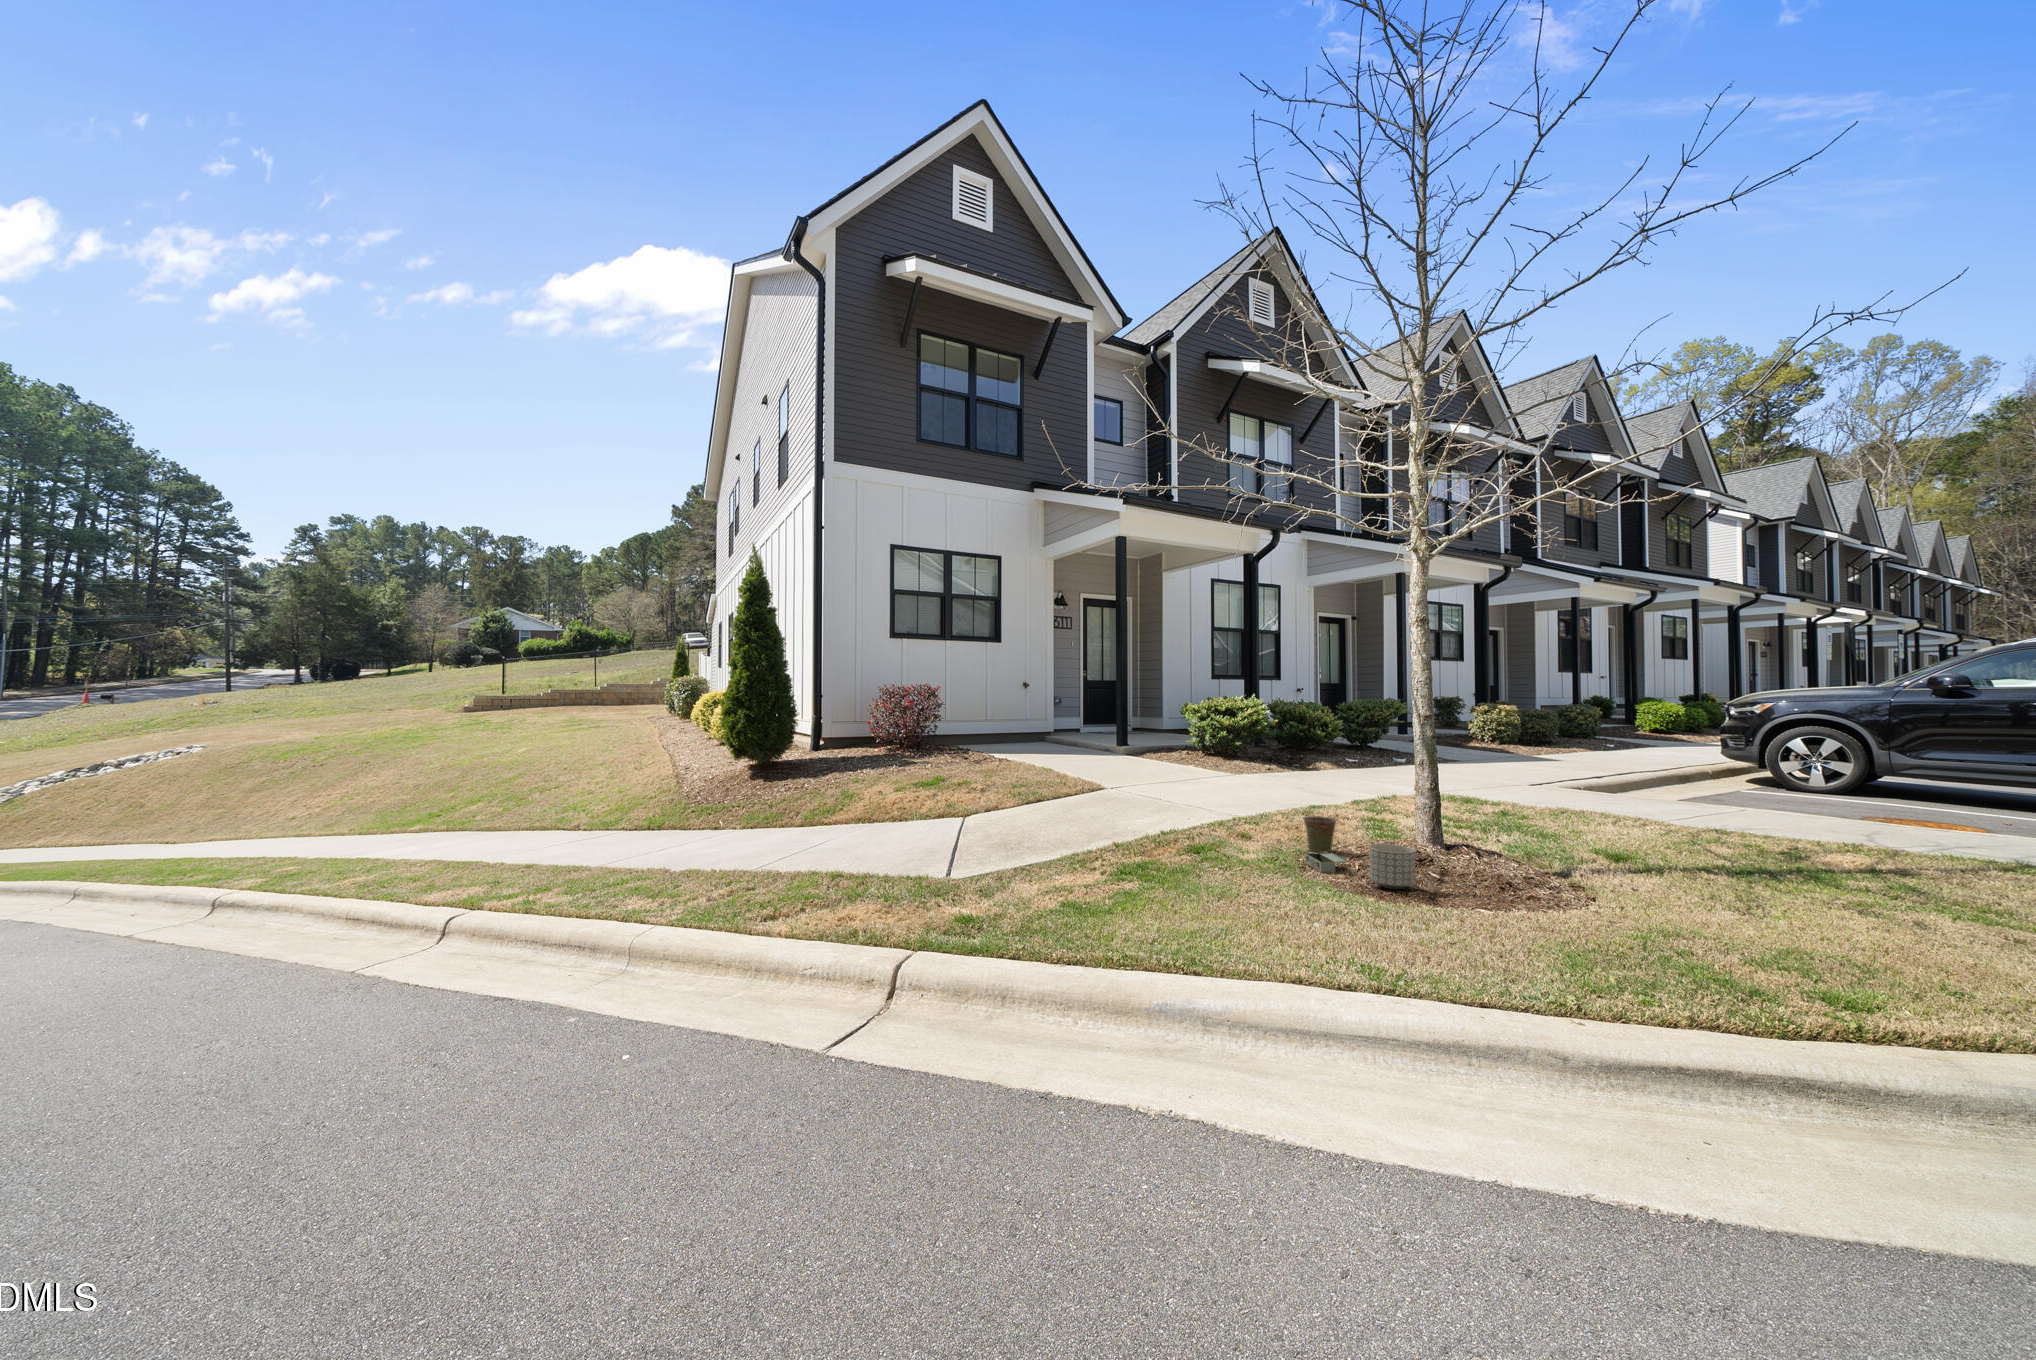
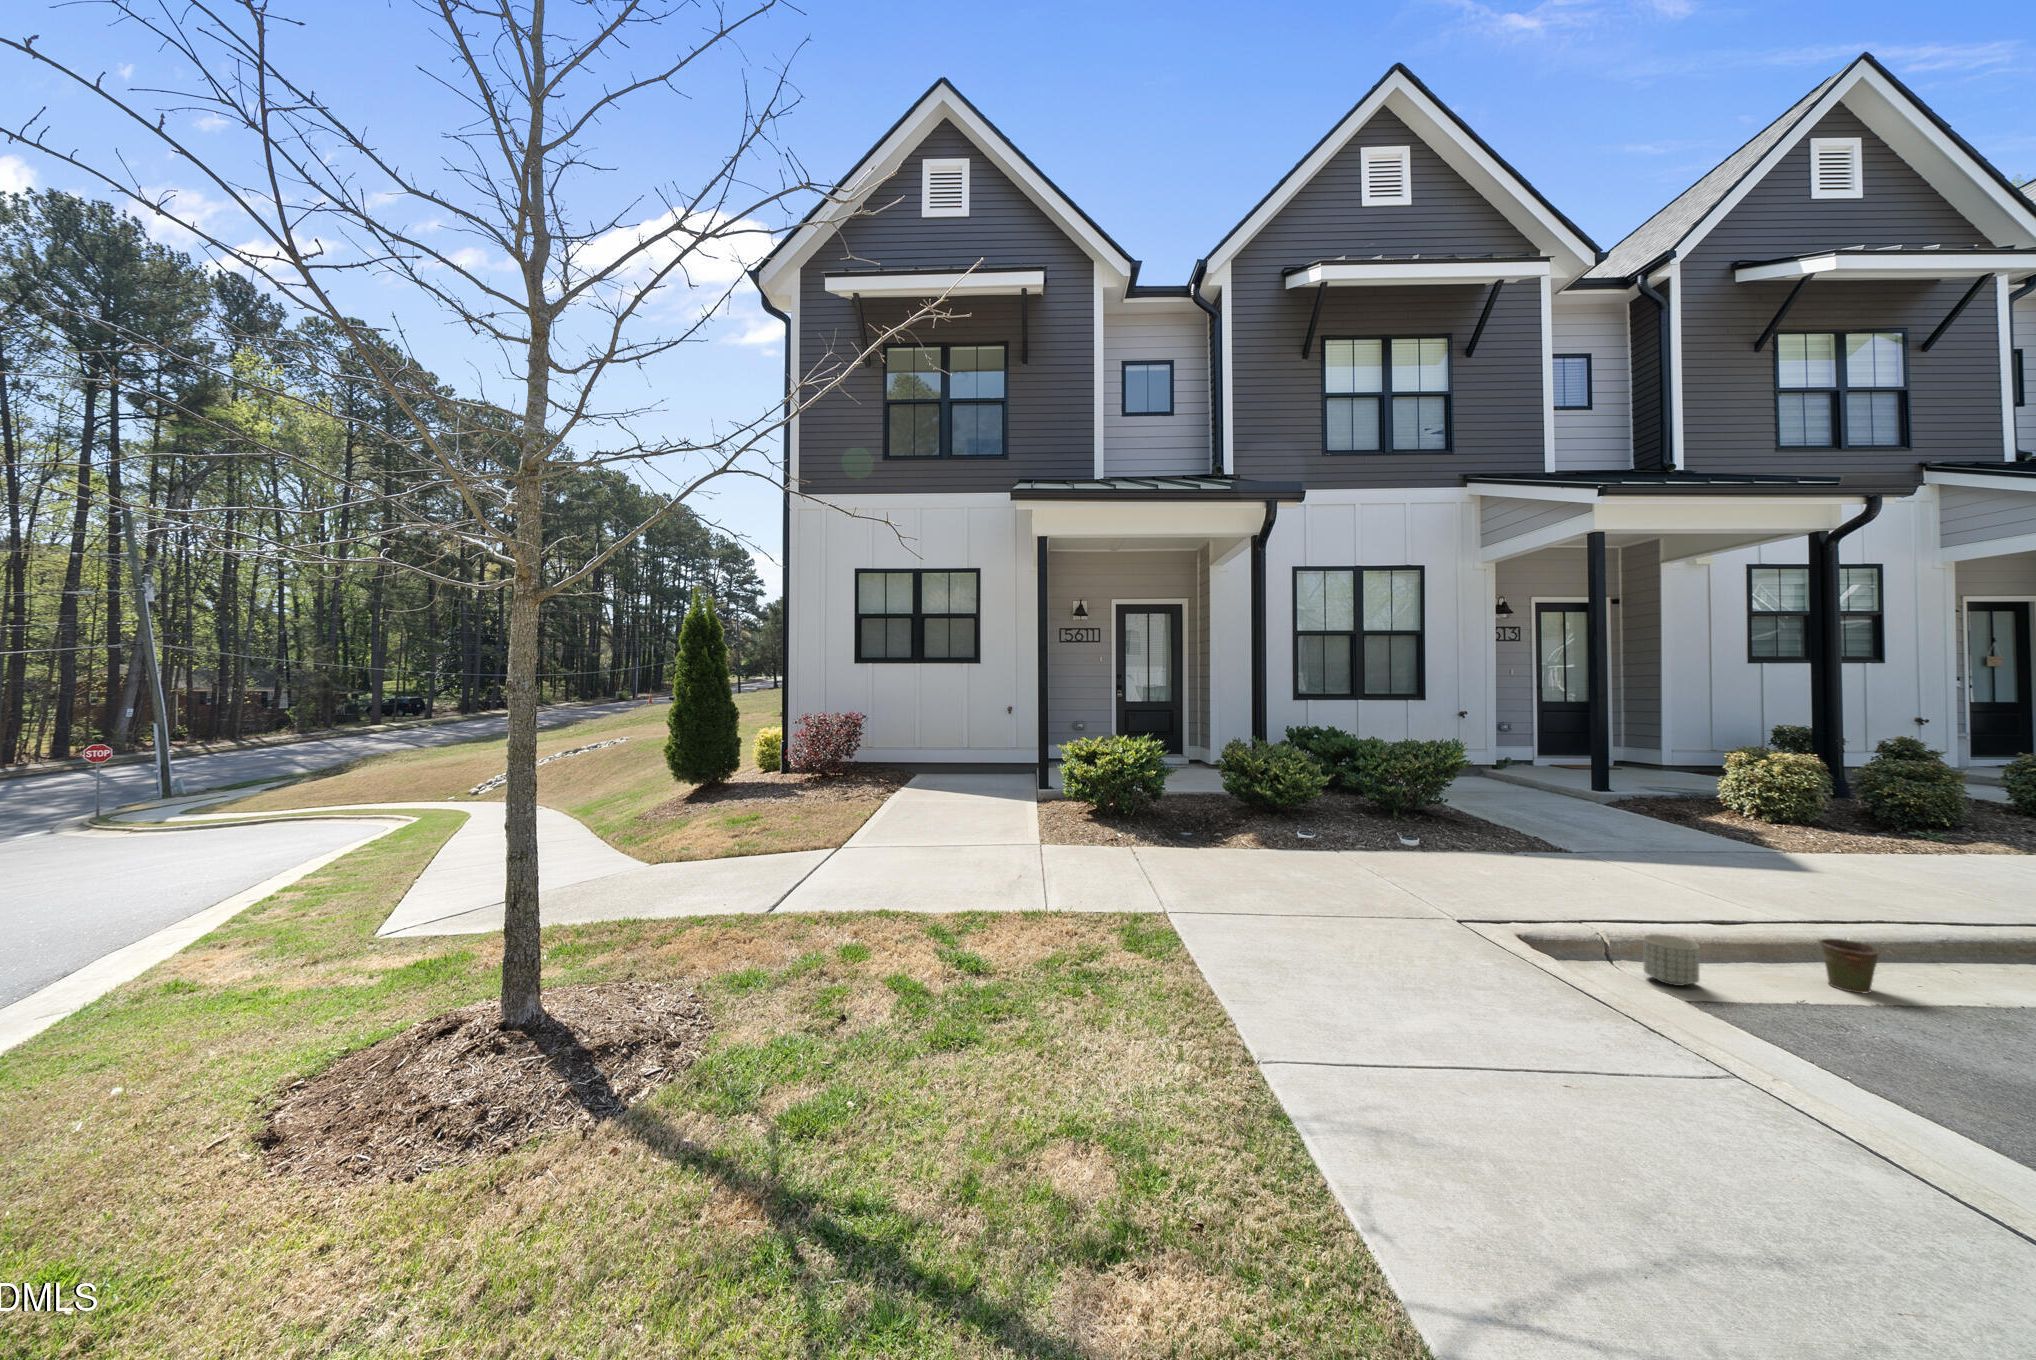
planter: present [1370,844,1415,889] -> present [1643,934,1699,986]
toolbox: present [1305,853,1349,873] -> none [1808,993,1881,1029]

